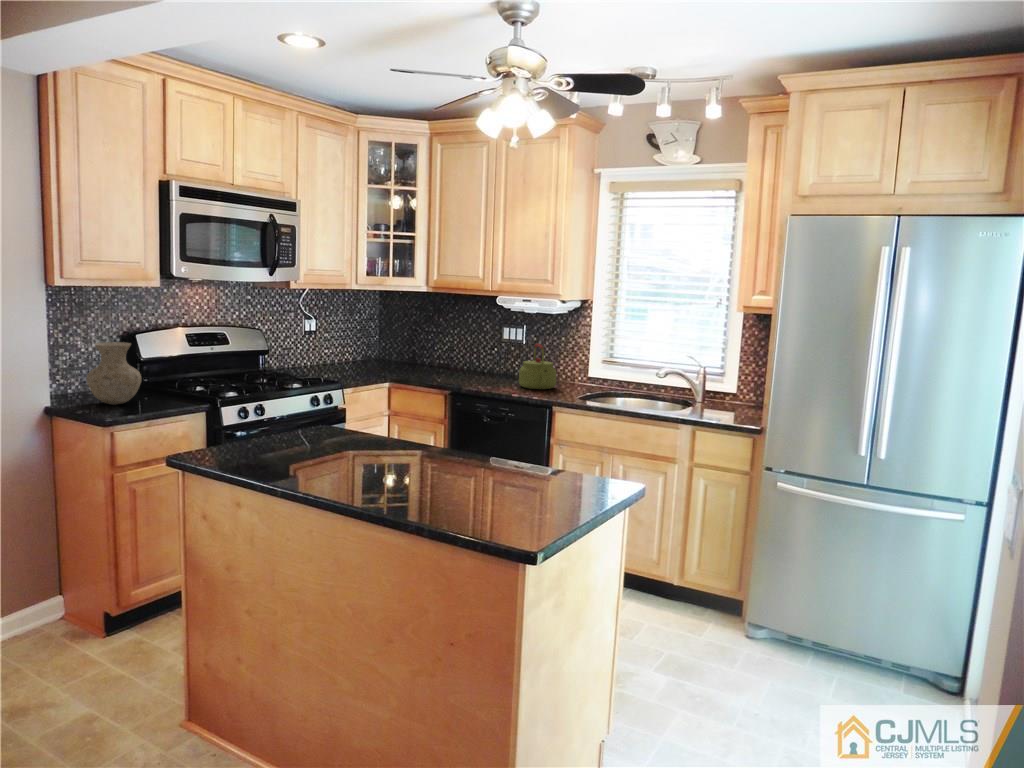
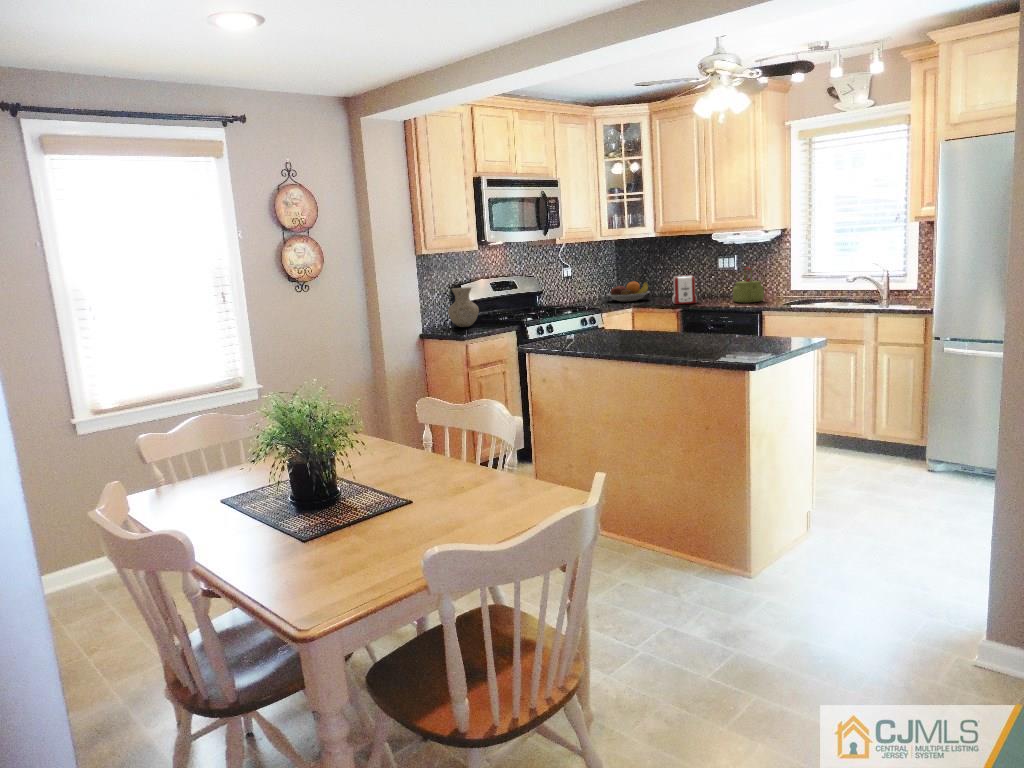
toaster: none [444,345,474,384] -> present [672,275,697,304]
fruit bowl: none [360,346,417,371] -> present [607,282,650,302]

